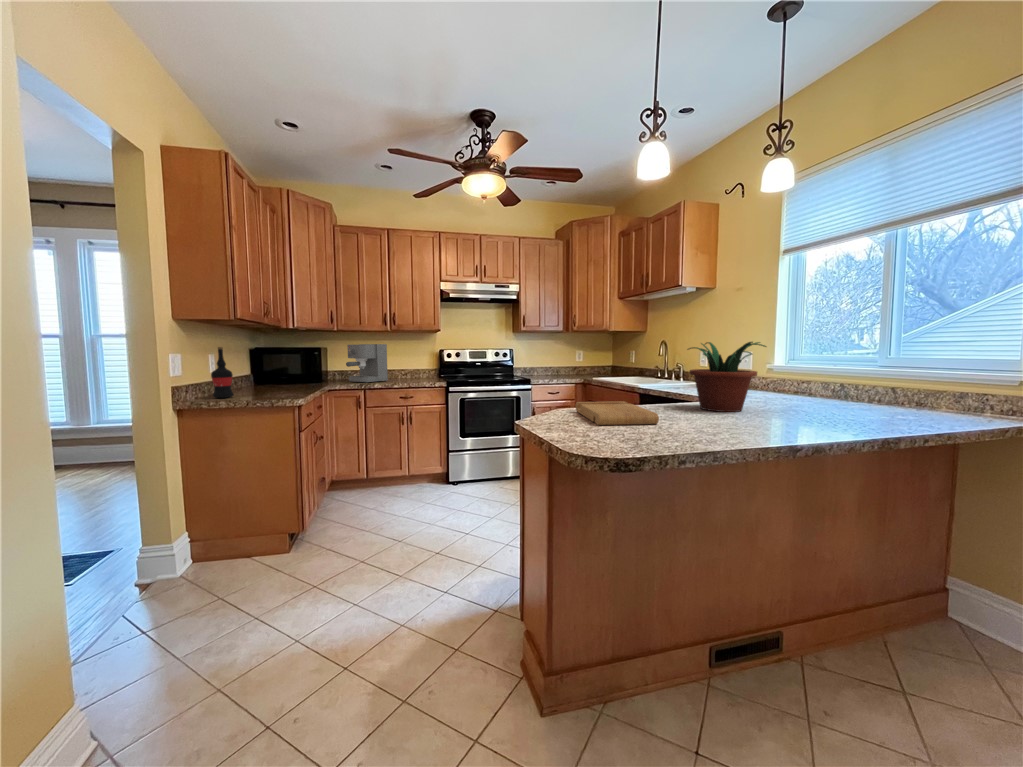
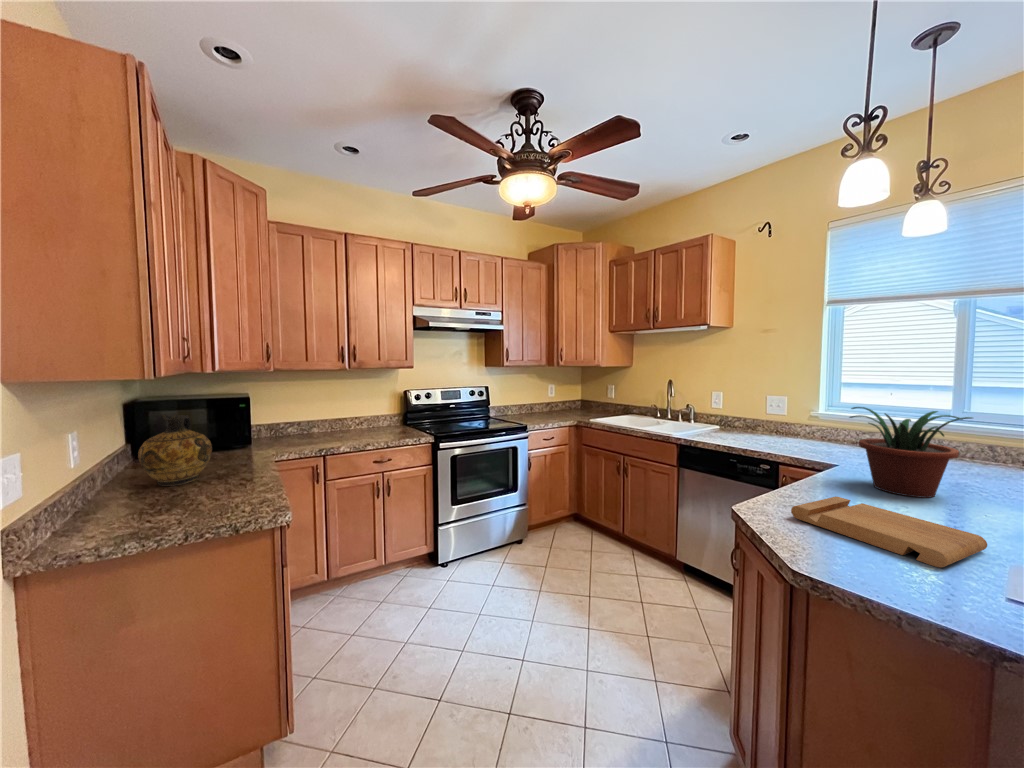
coffee maker: present [346,344,388,383] -> none [288,387,347,445]
wine bottle: present [211,347,234,398] -> none [92,431,142,531]
ceramic jug: none [247,348,286,390] -> present [138,414,212,486]

